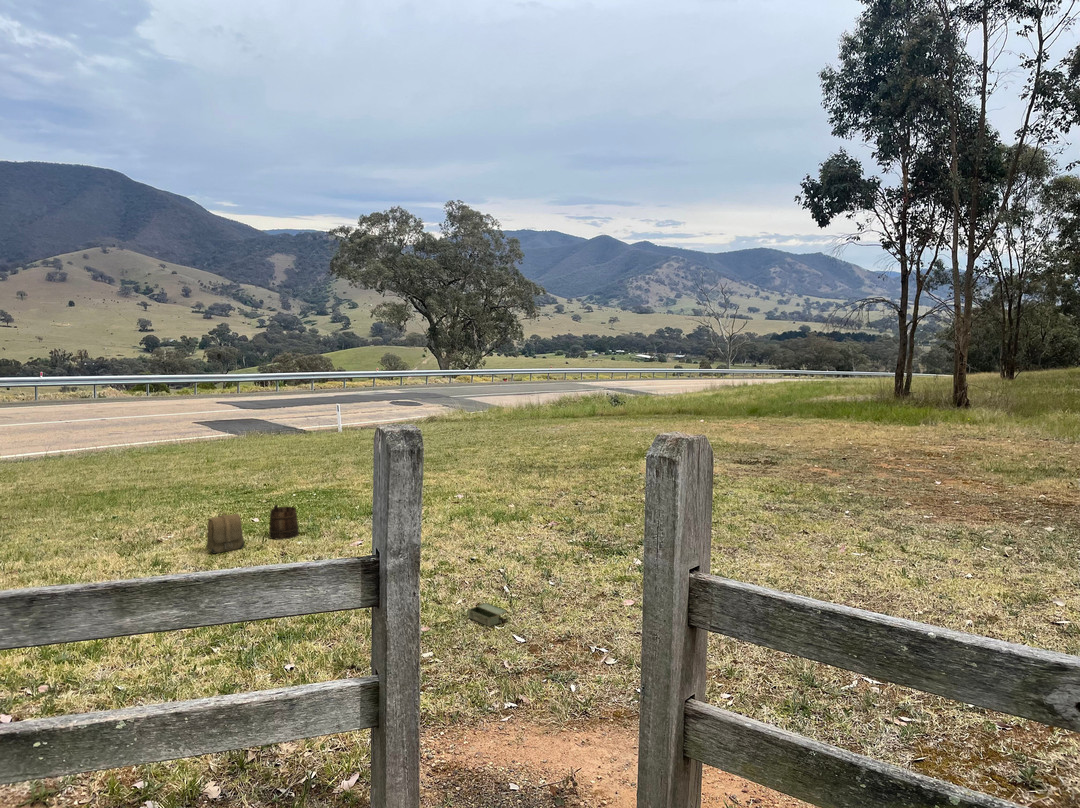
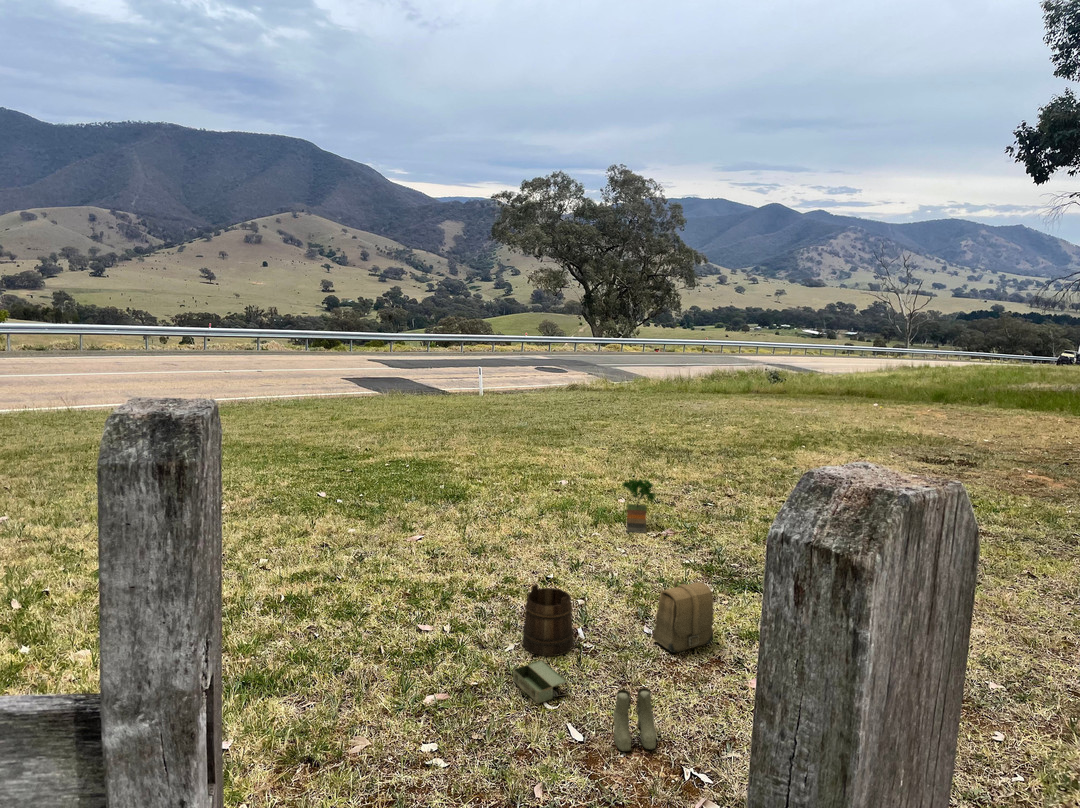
potted tree: none [513,485,542,528] -> present [622,479,656,533]
bucket: present [269,505,299,540] -> present [523,585,574,656]
backpack: present [206,512,244,554] -> present [653,578,714,653]
boots: none [543,602,572,640] -> present [613,688,657,751]

